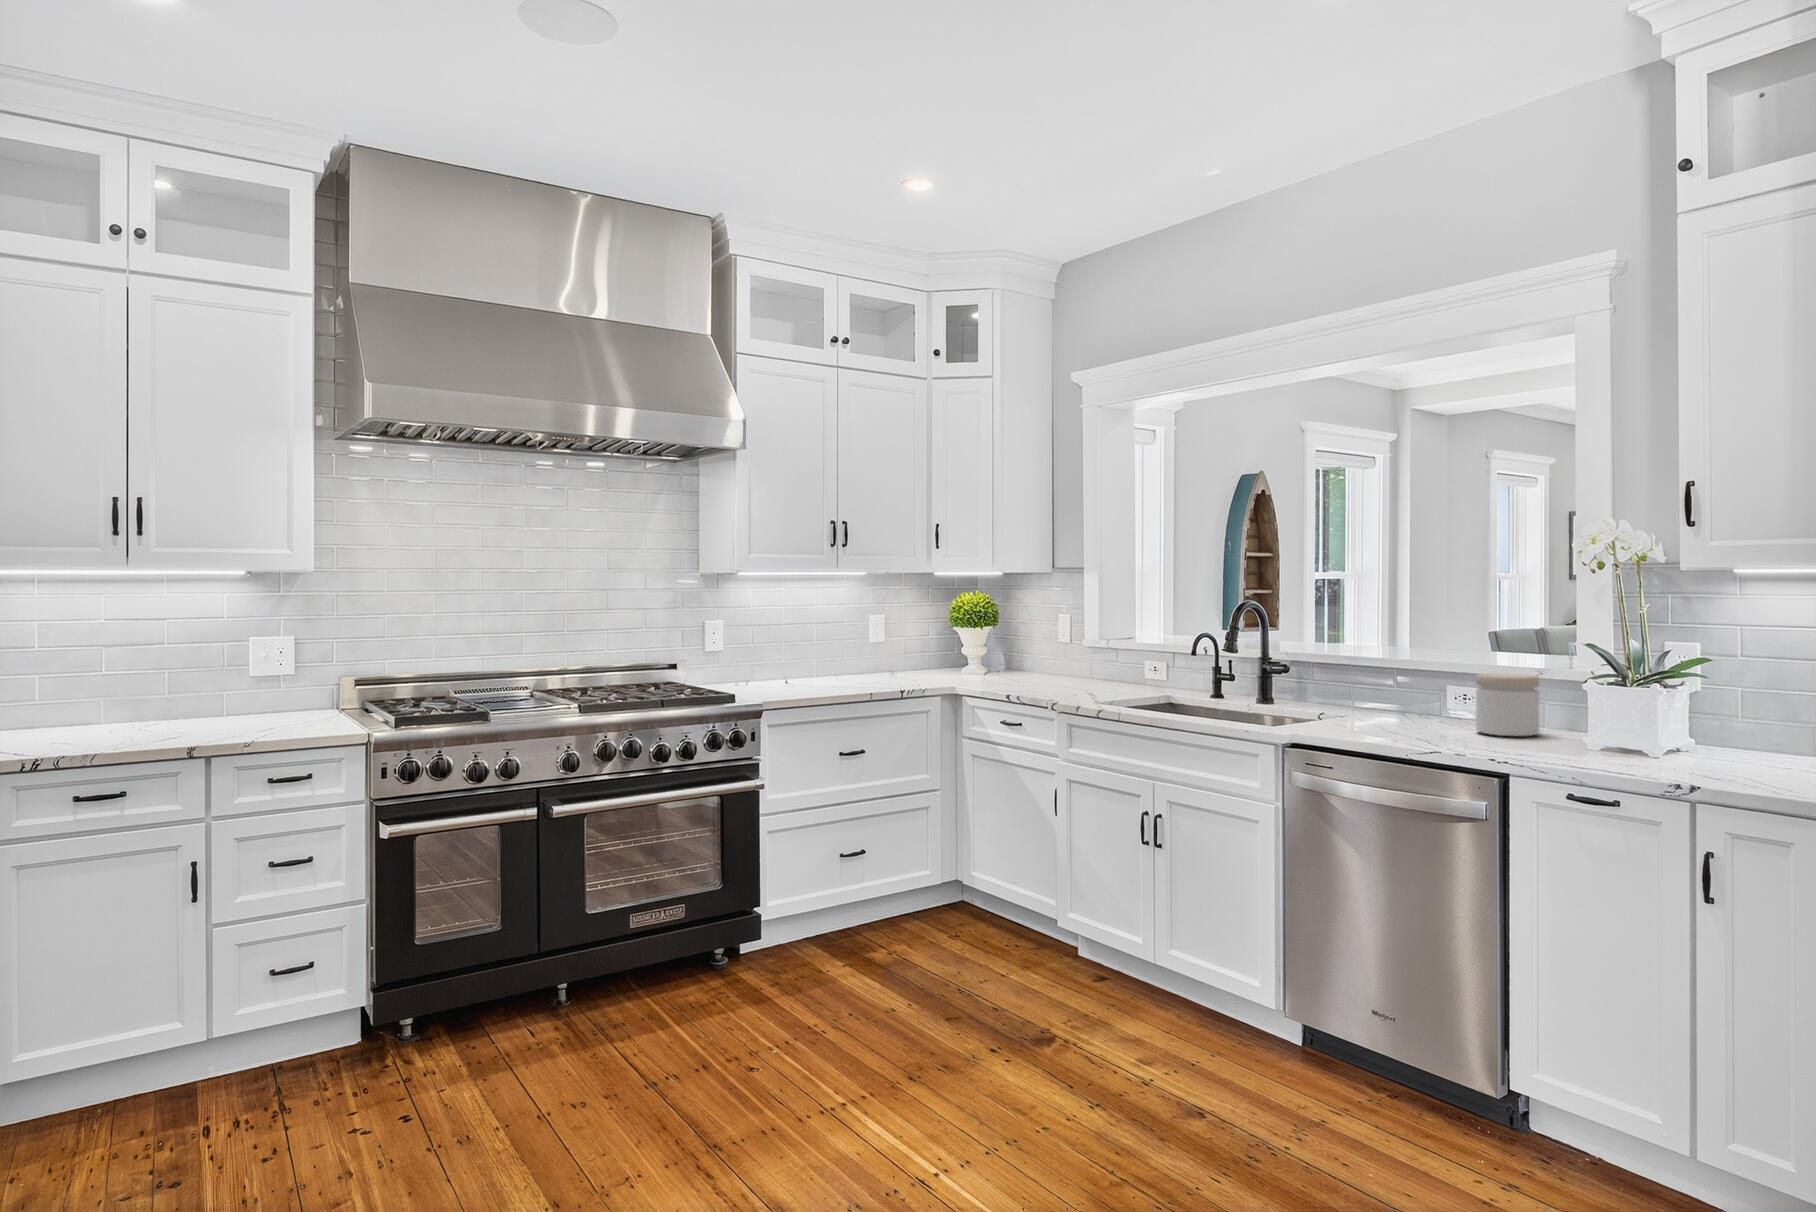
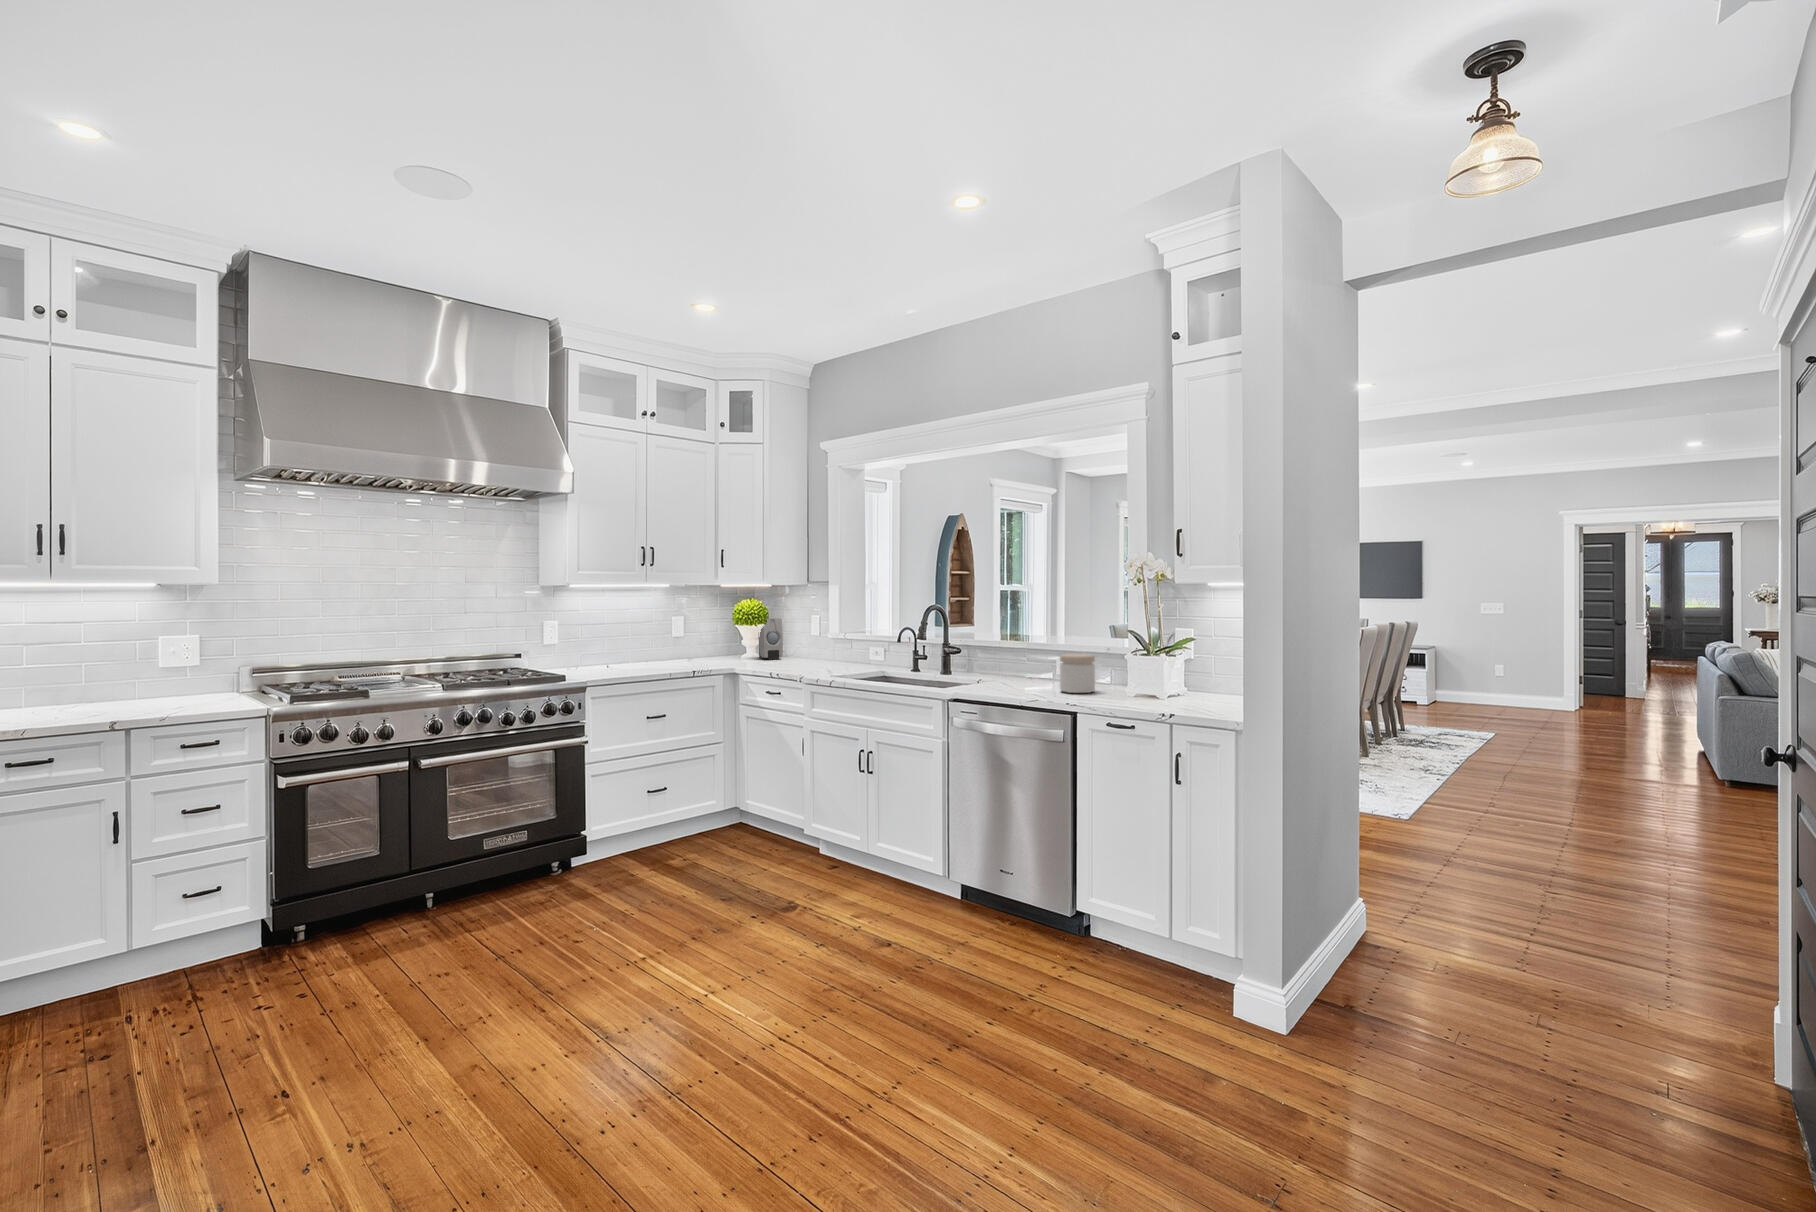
soap dispenser: none [976,619,1011,676] -> present [759,618,783,660]

